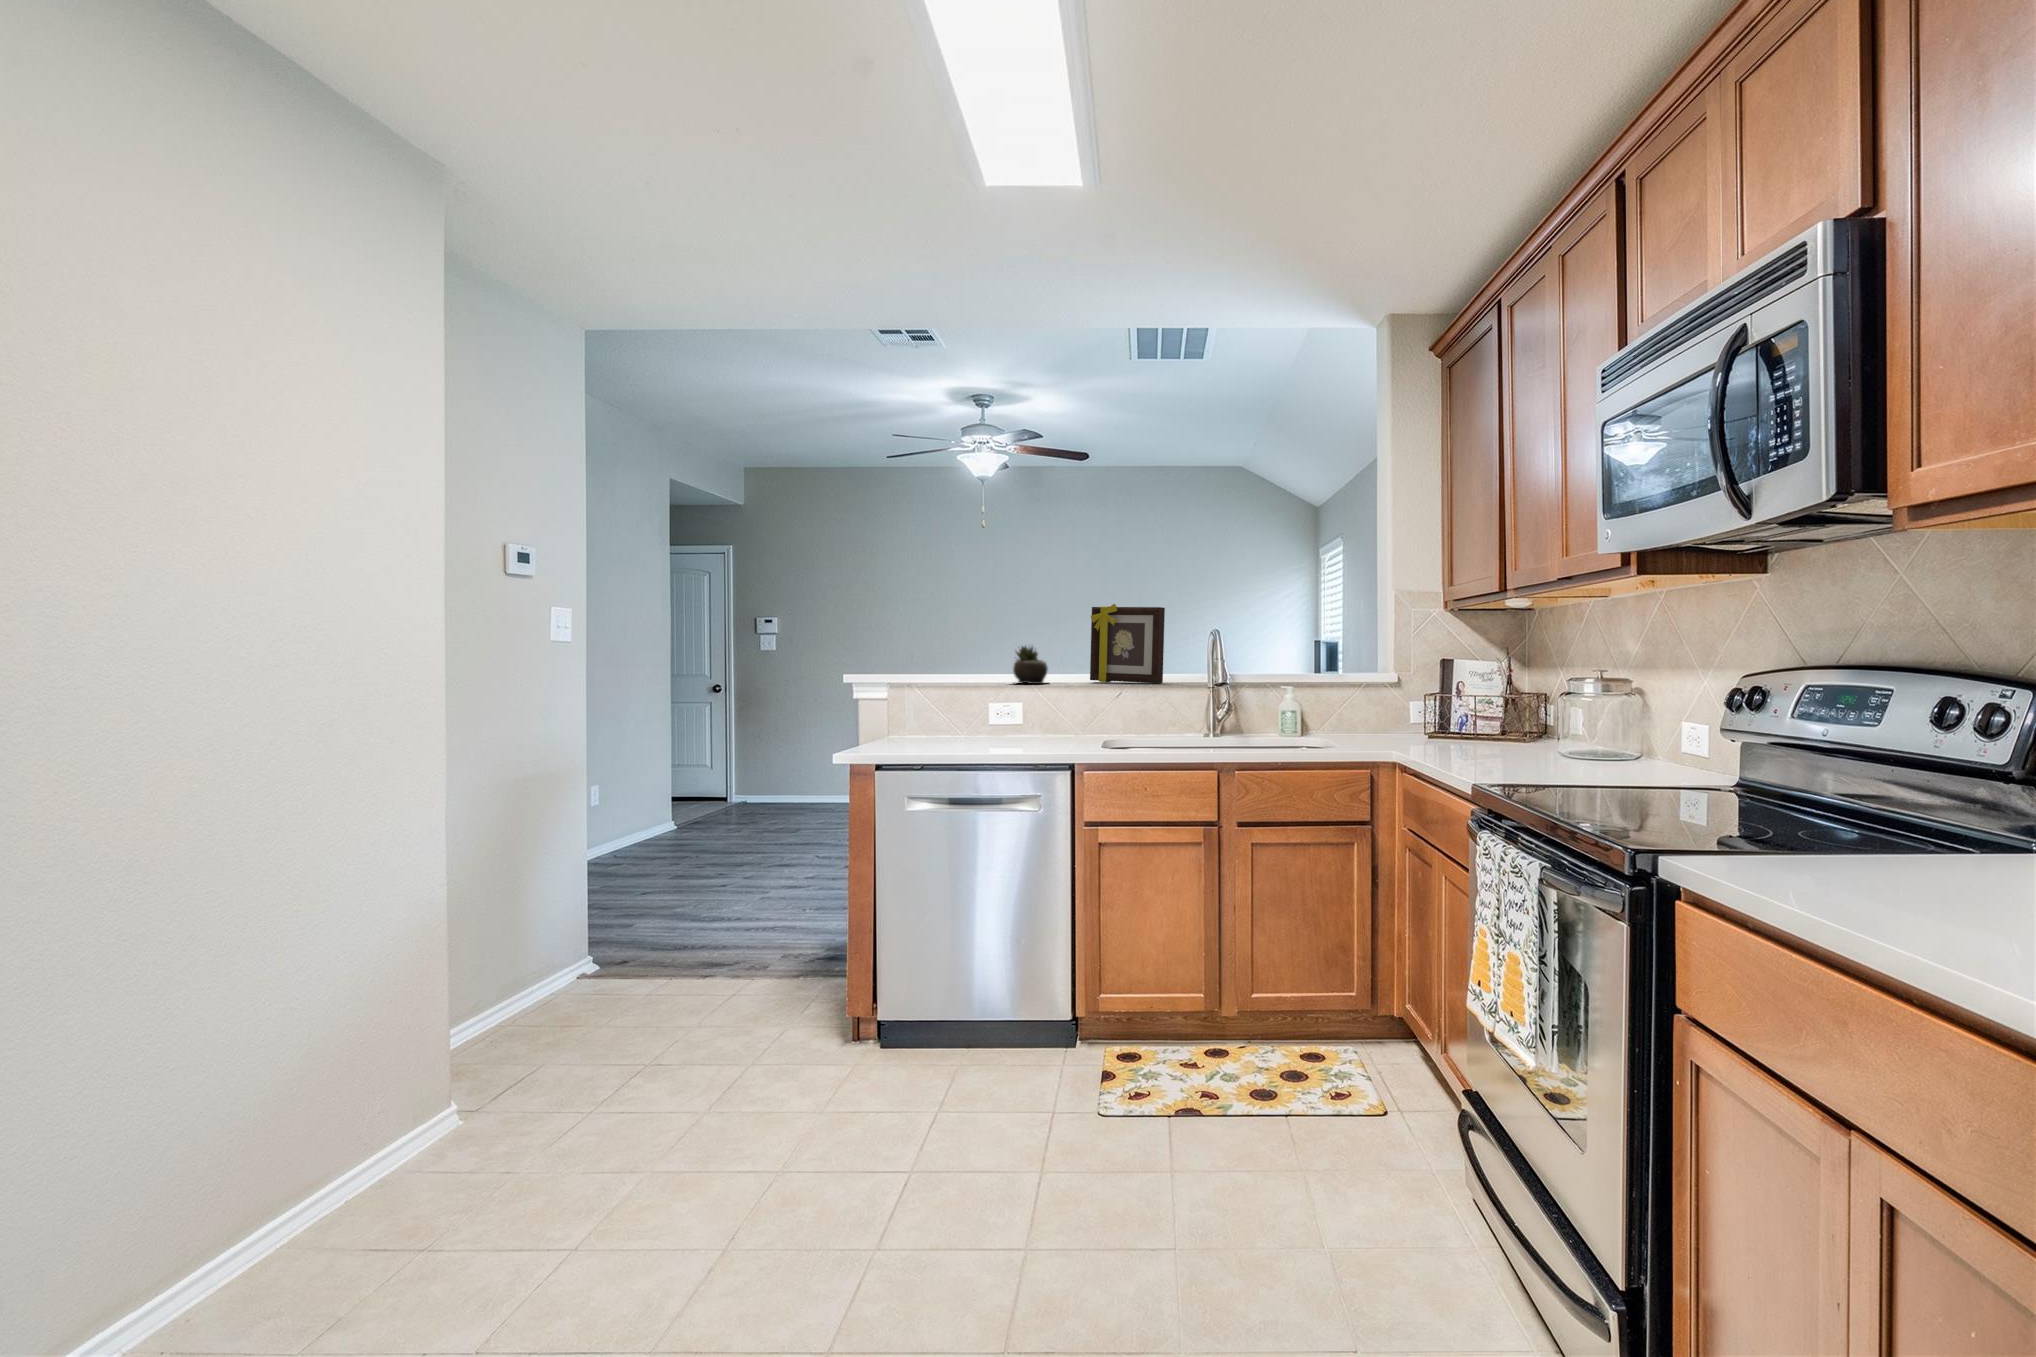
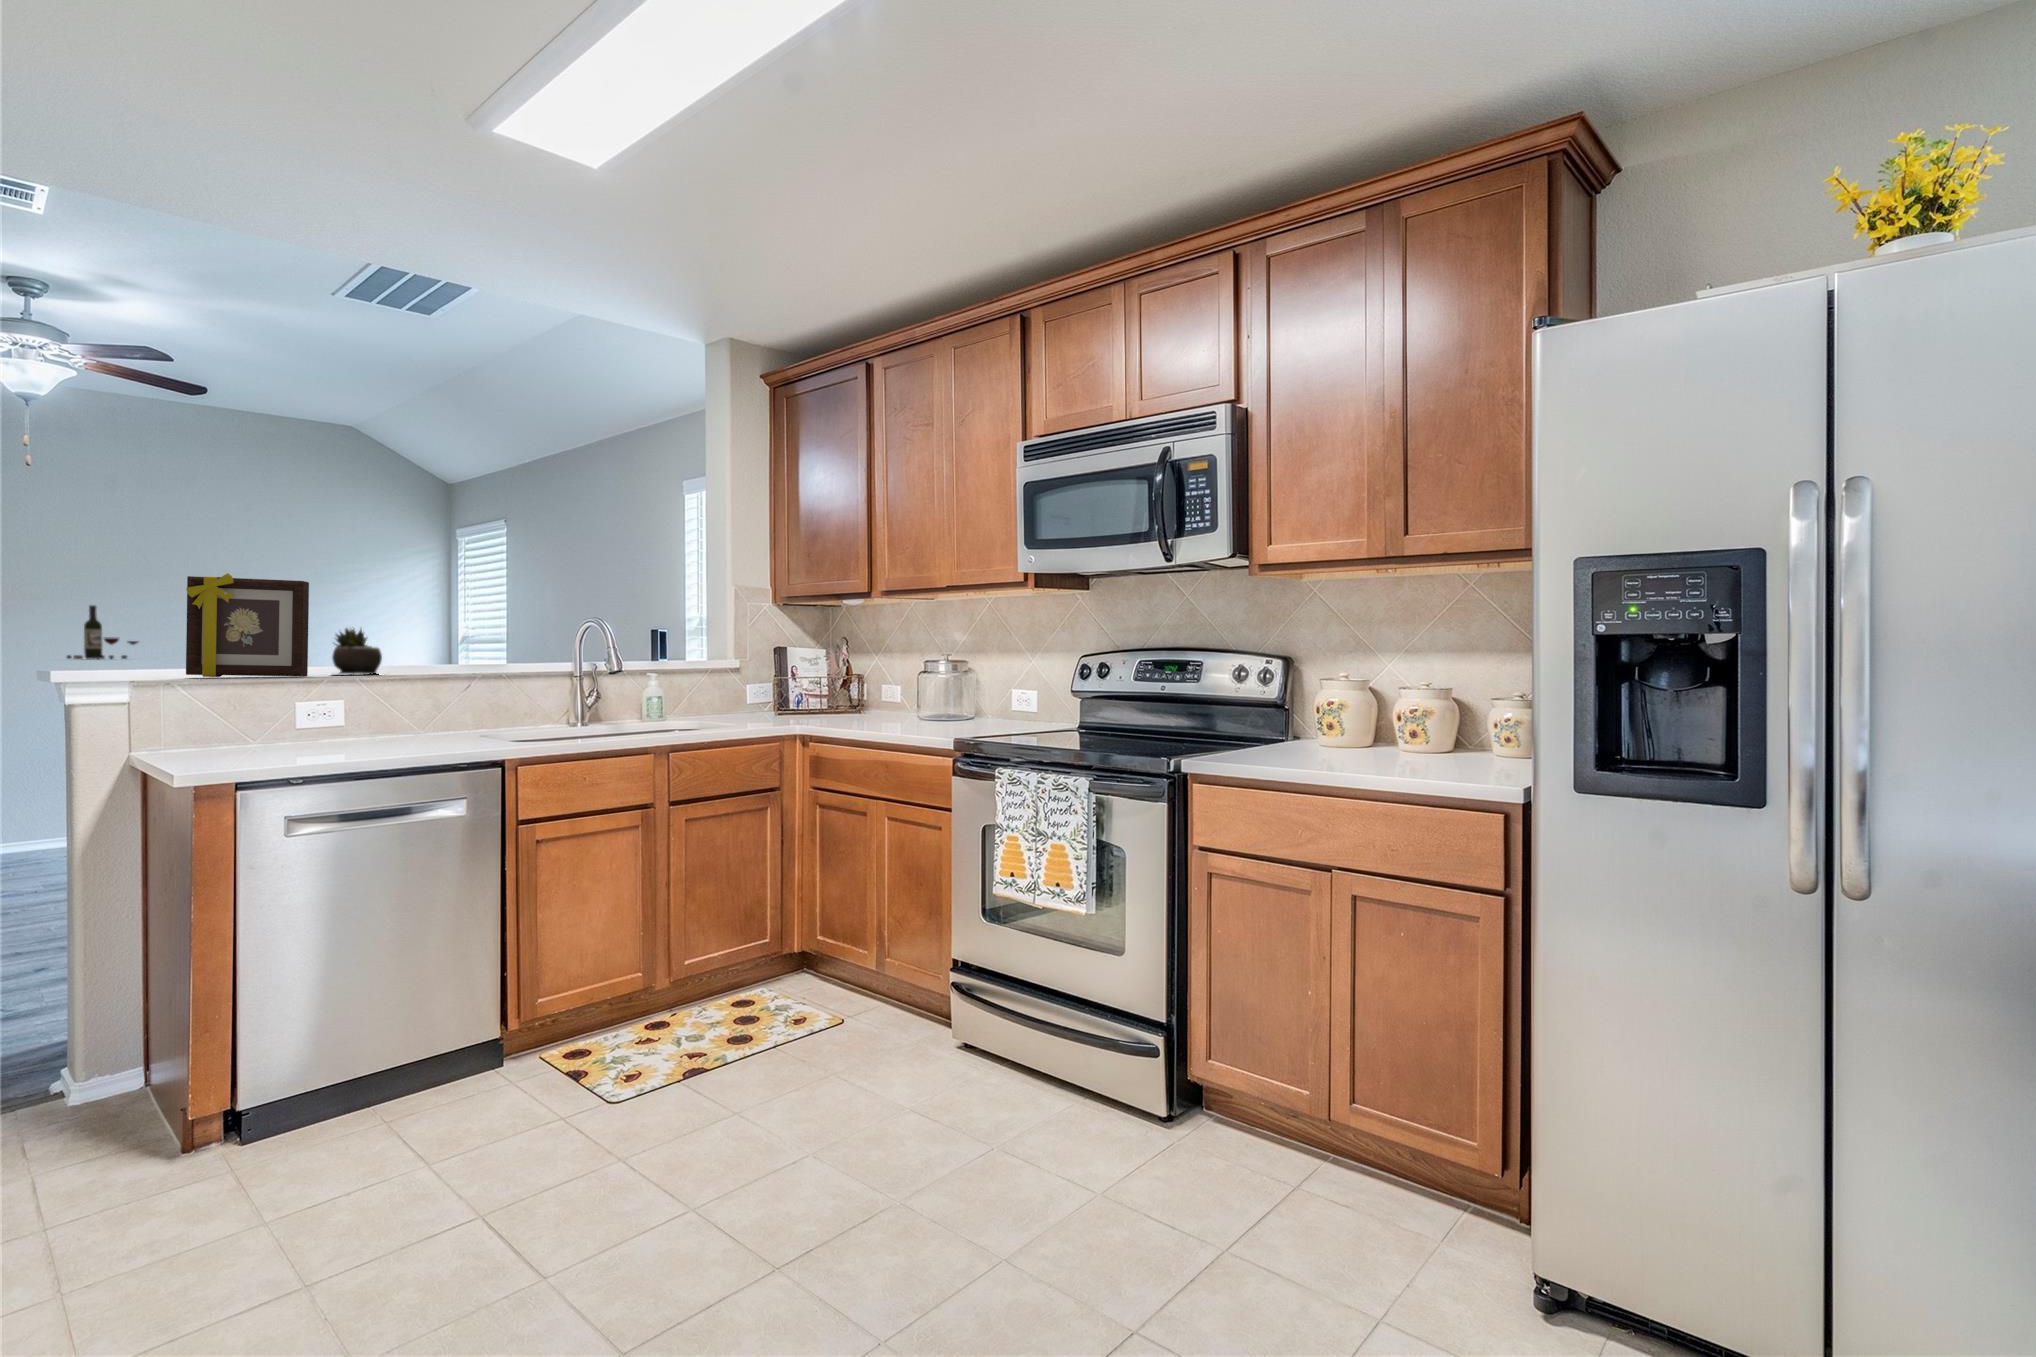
picture frame: present [1090,604,1165,683] -> present [186,573,309,677]
wine bottle: none [1032,619,1073,657] -> present [67,605,138,659]

